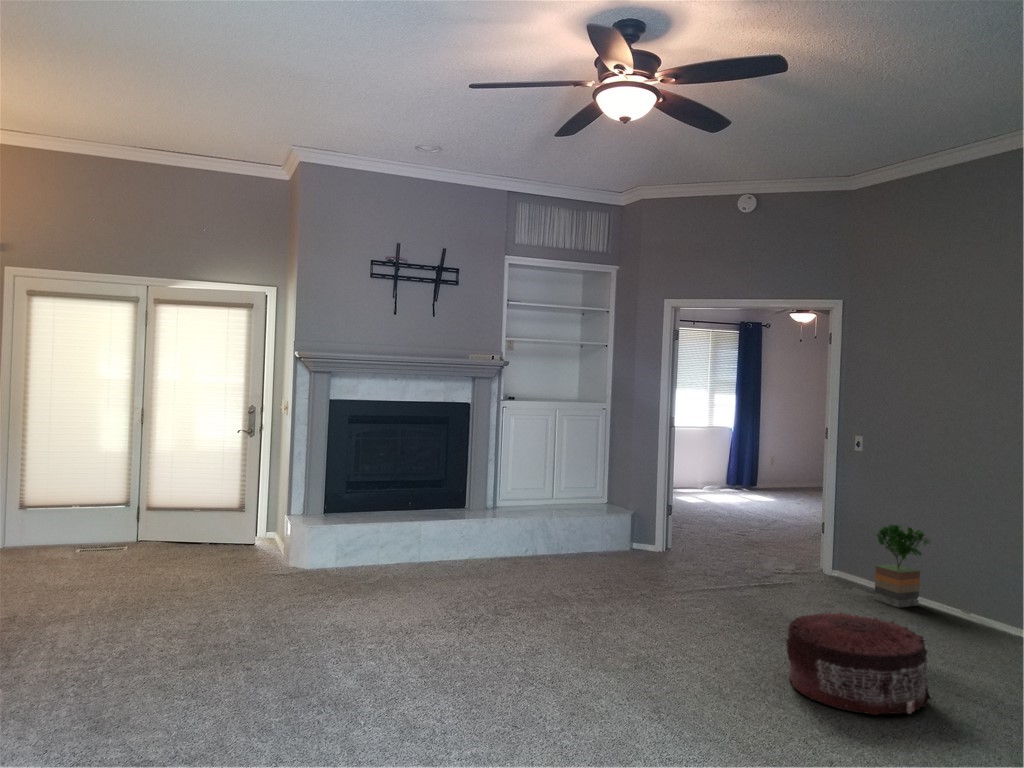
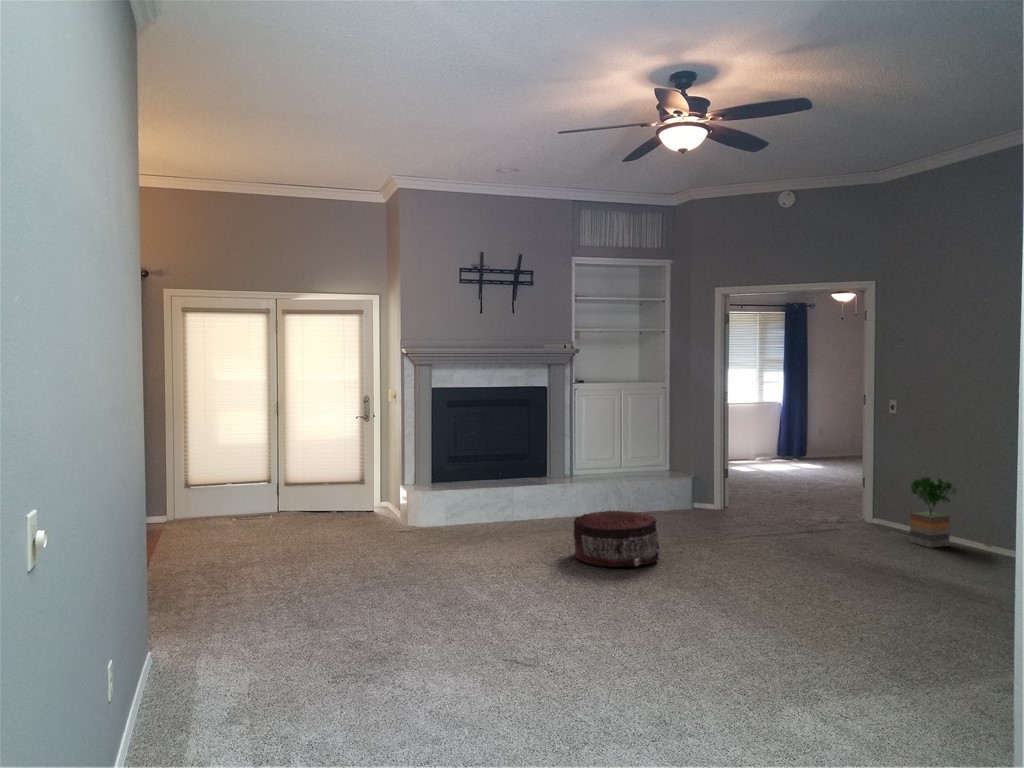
pouf: present [786,612,931,715] -> present [574,510,660,567]

